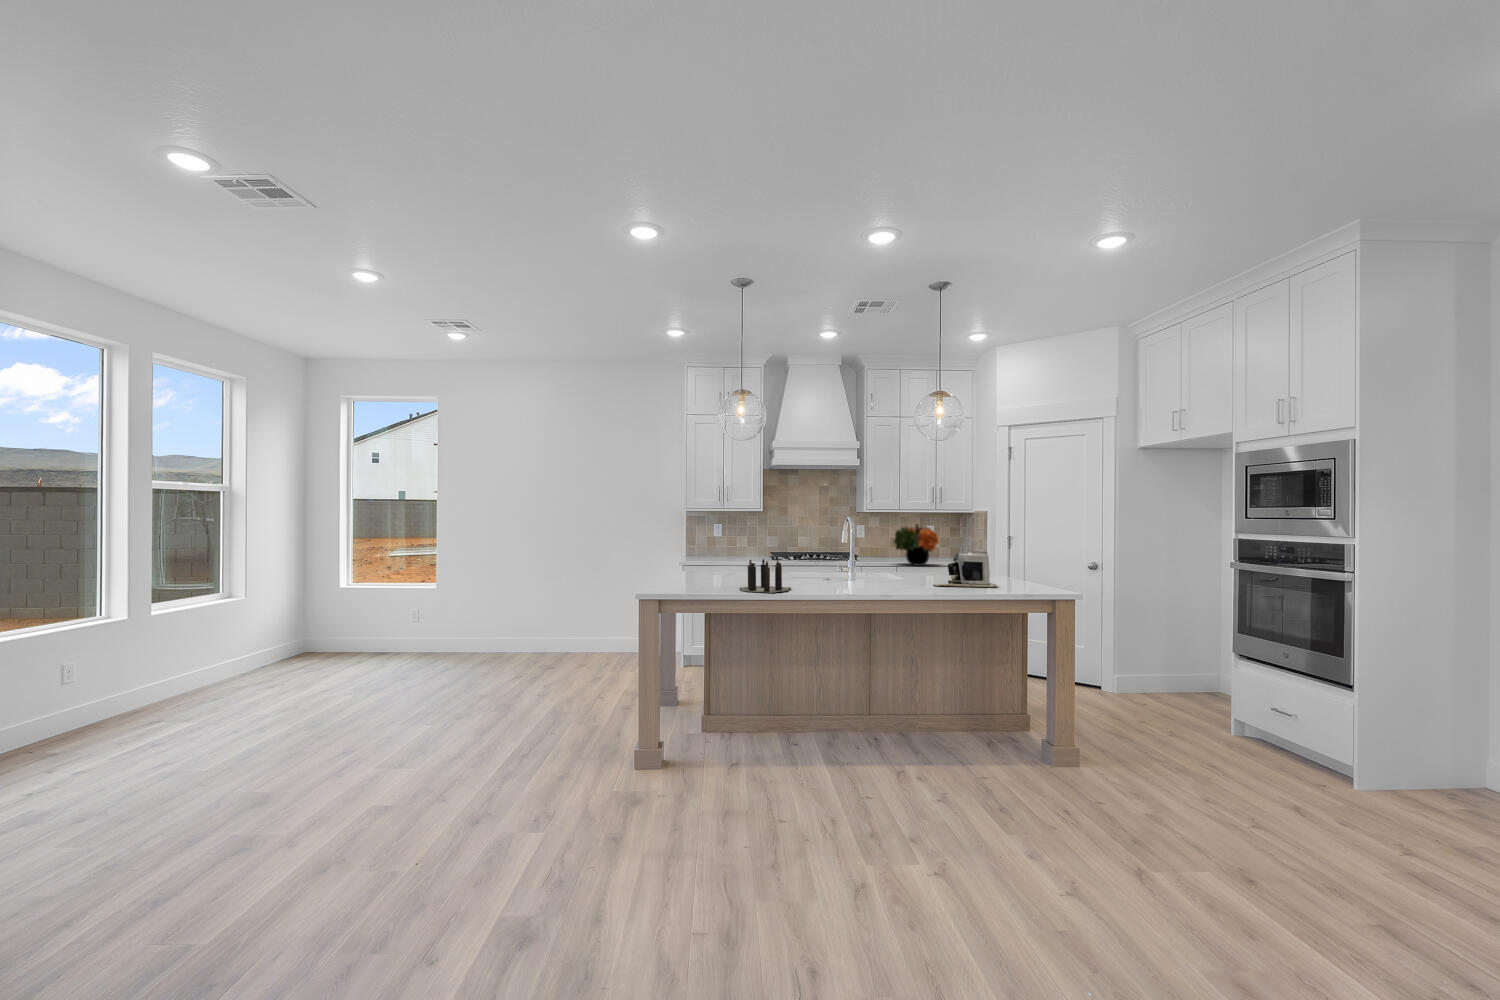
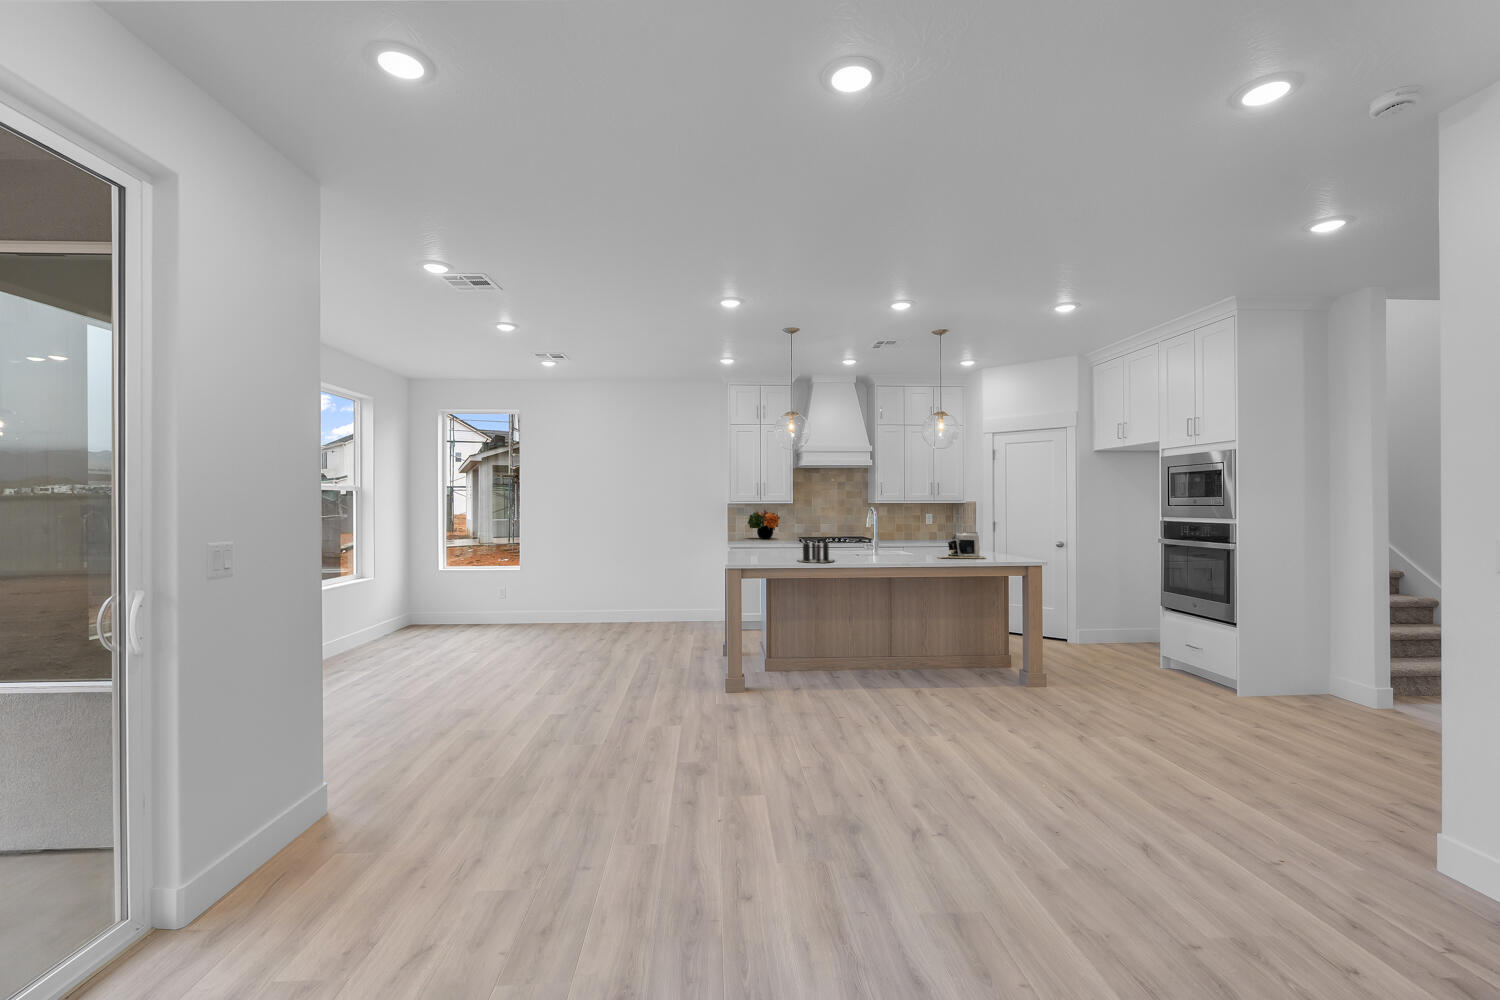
flower arrangement: present [893,524,940,566] -> present [747,510,780,539]

